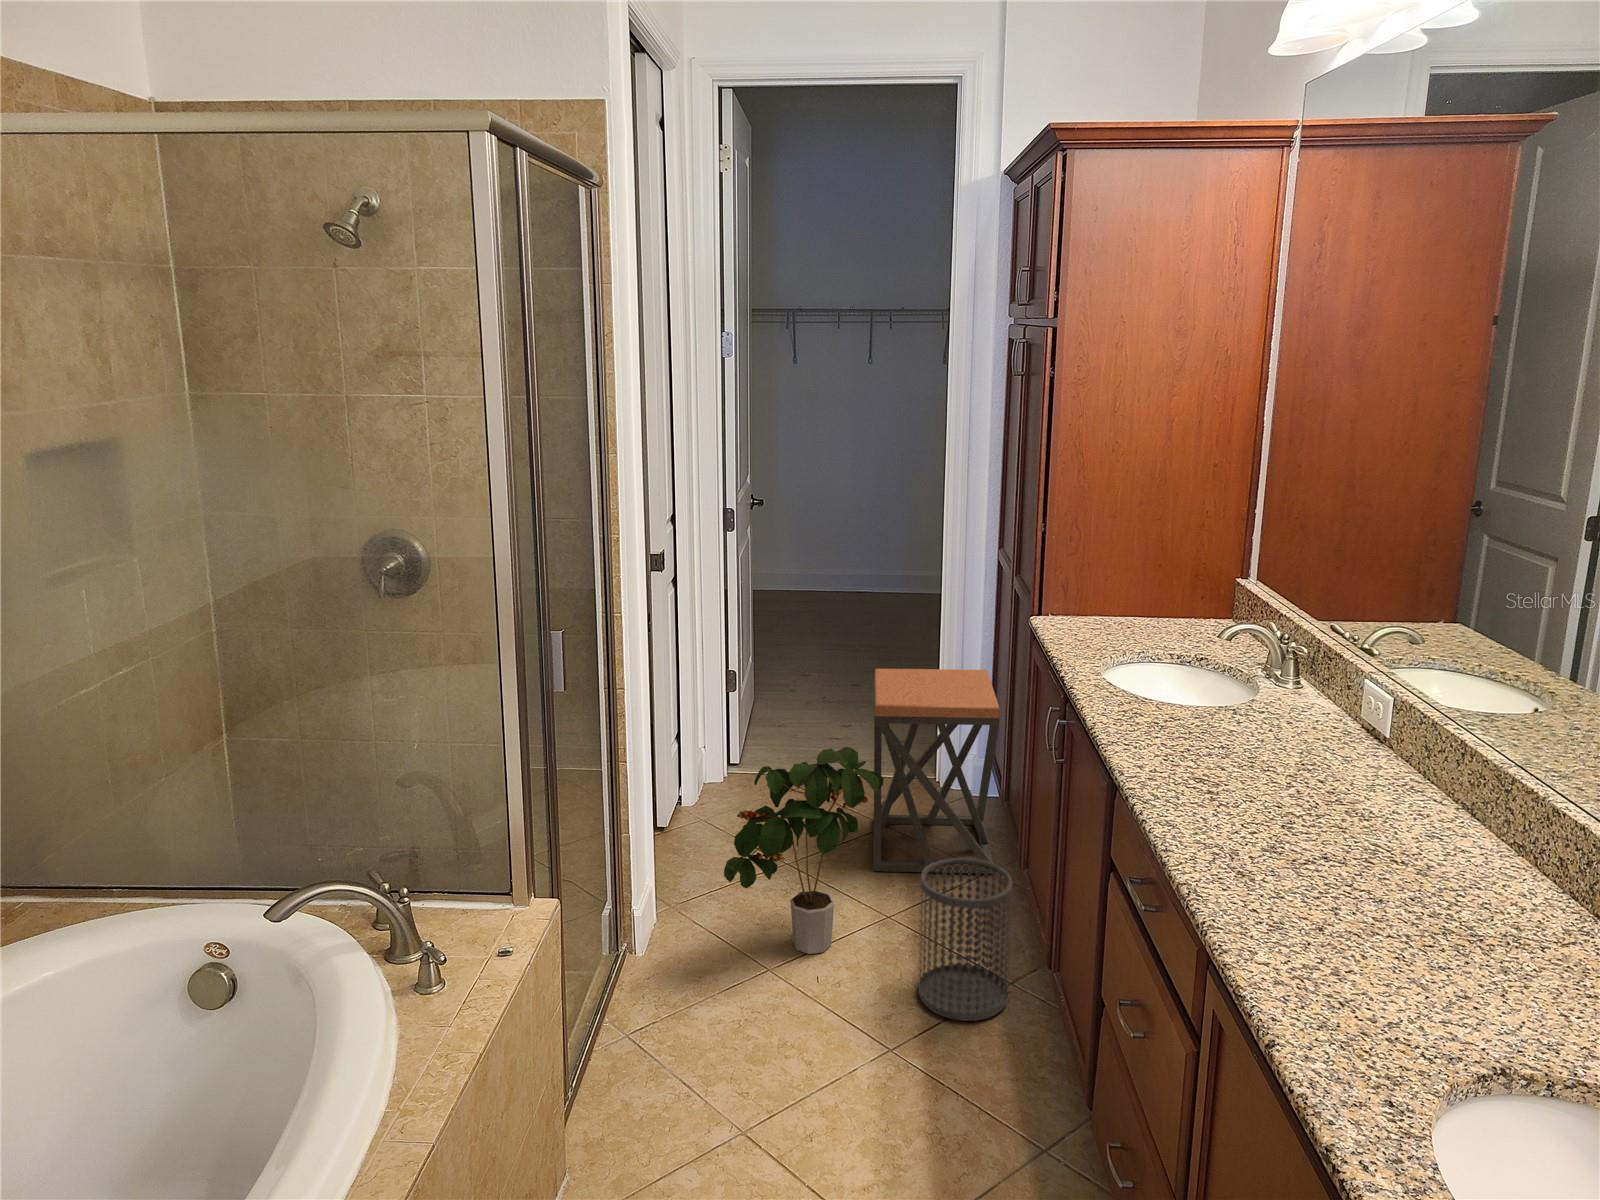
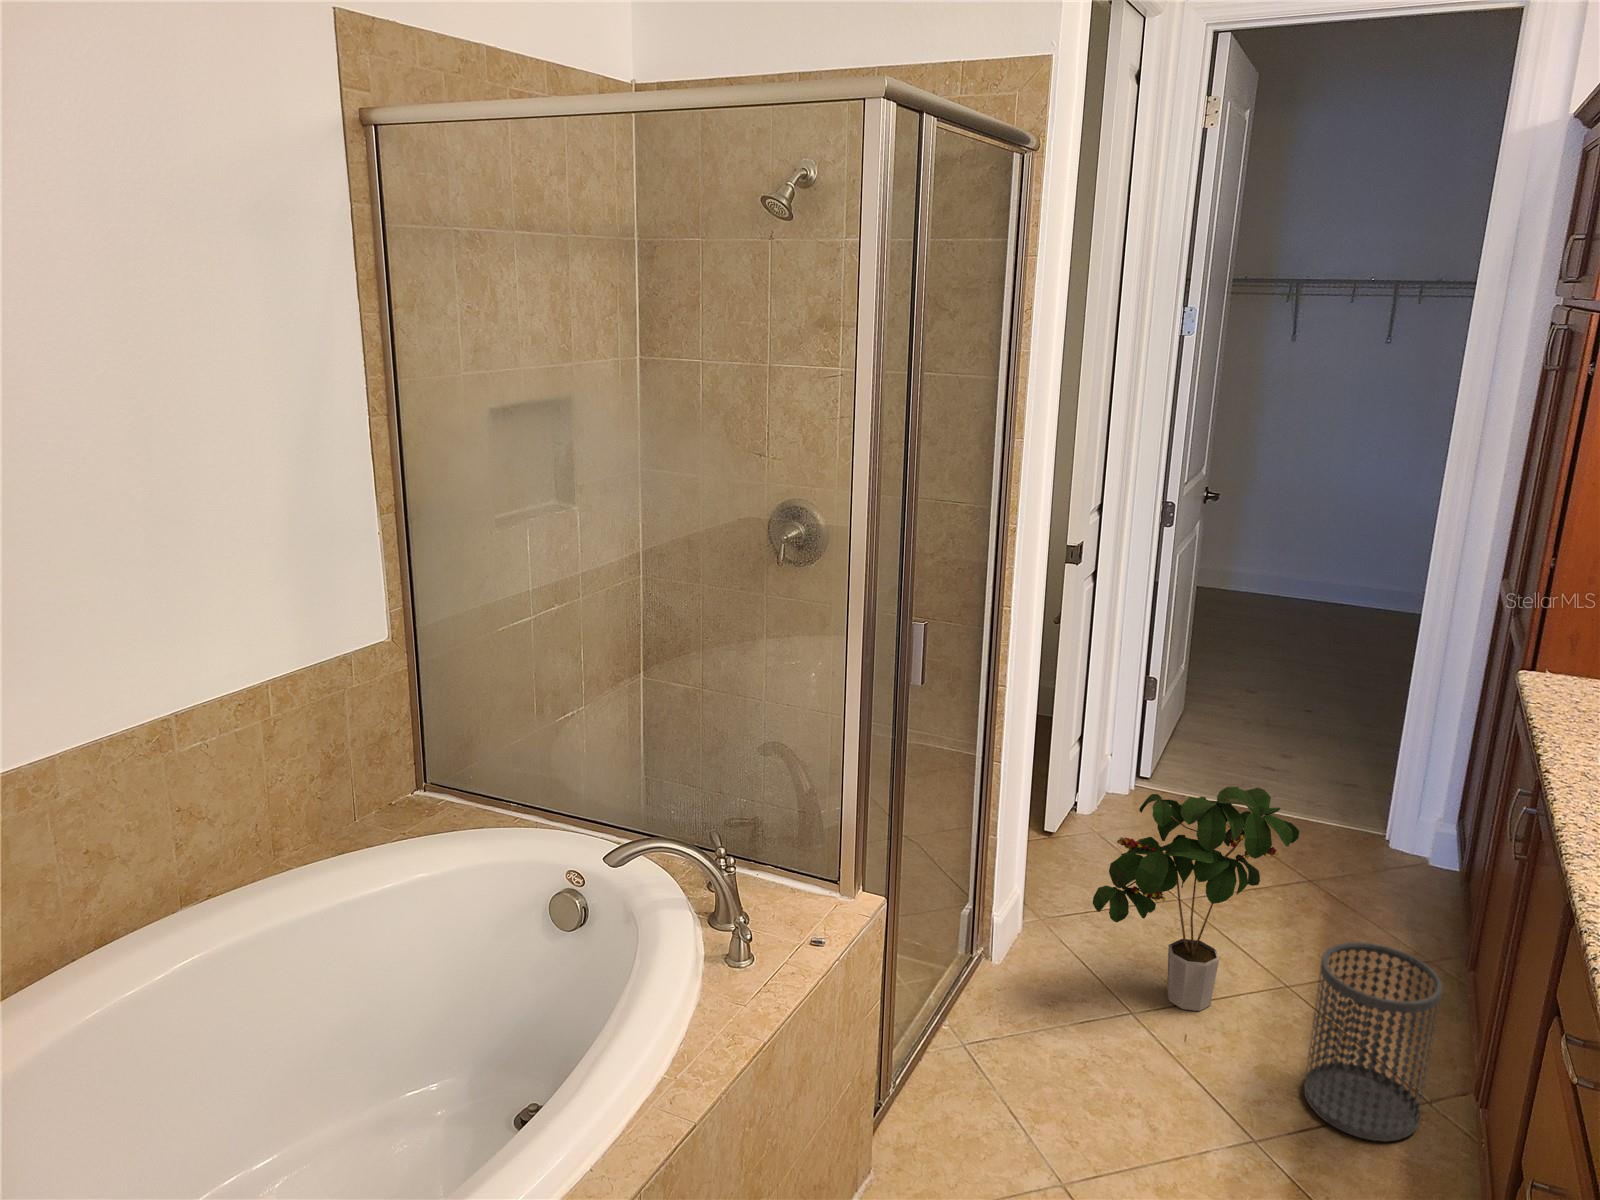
stool: present [873,669,1000,874] -> none [1281,702,1468,968]

